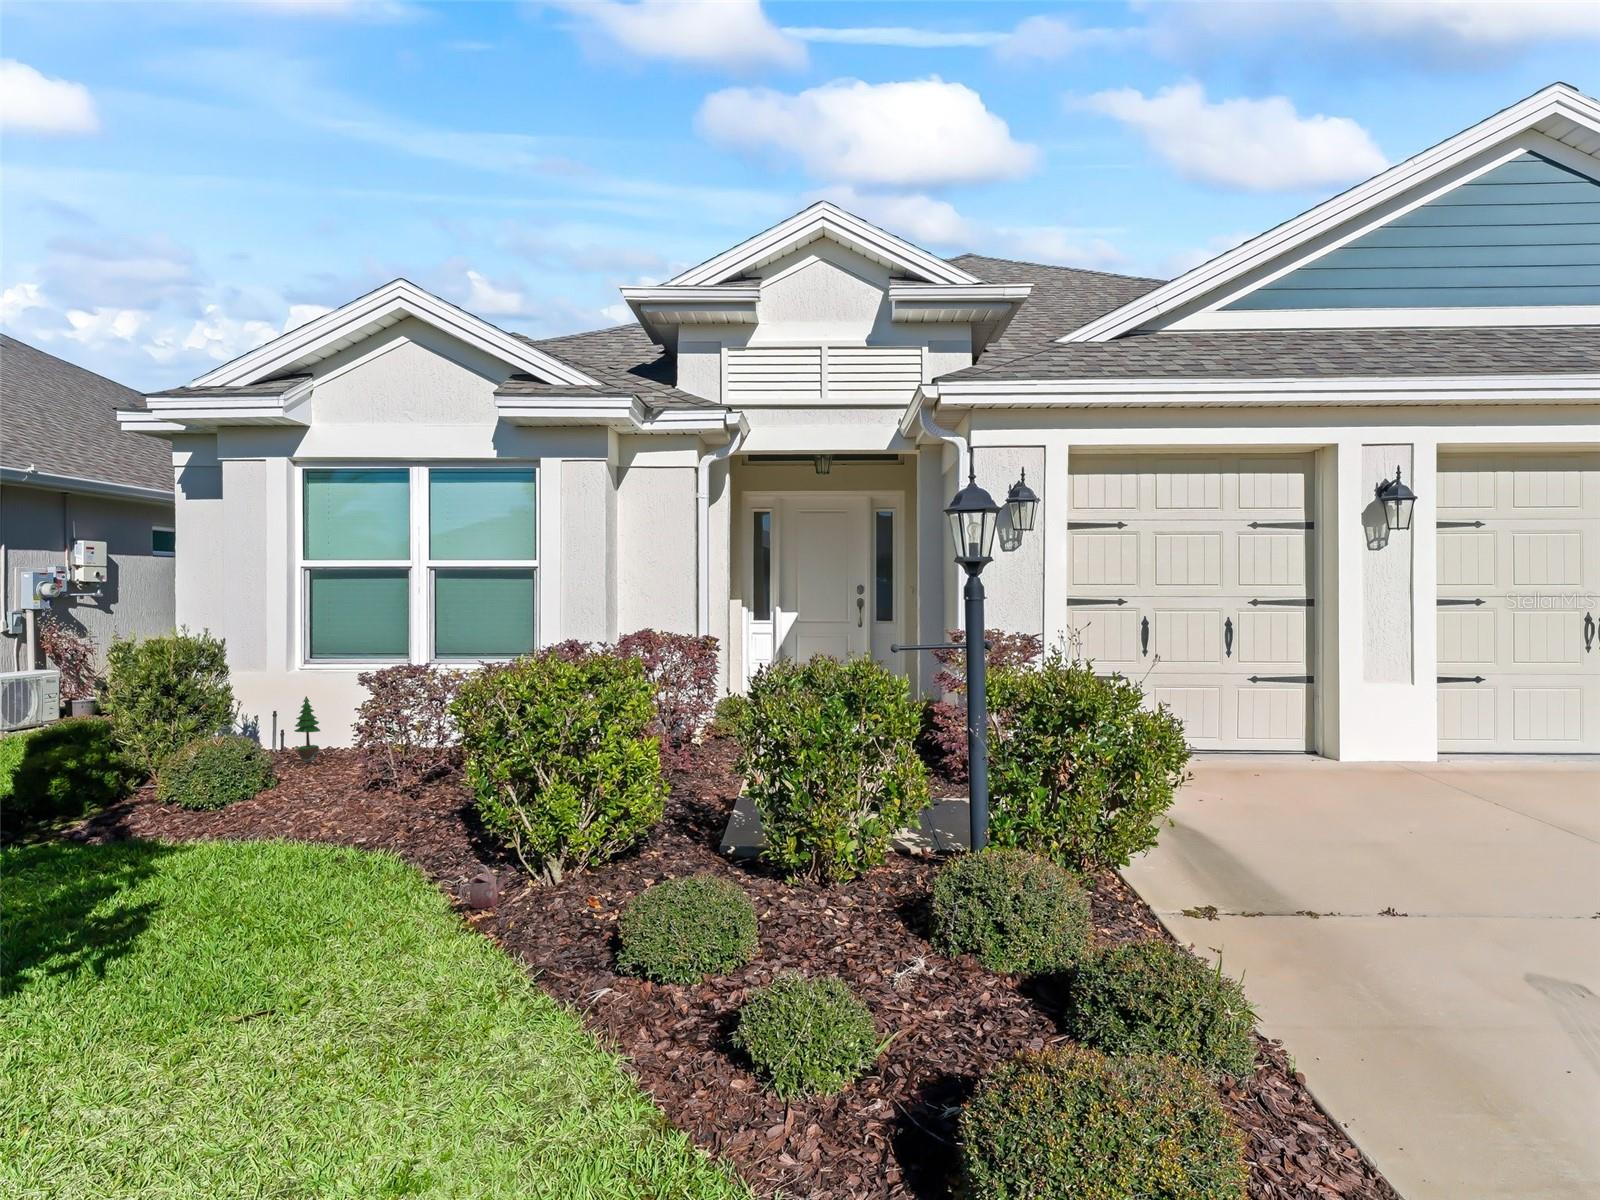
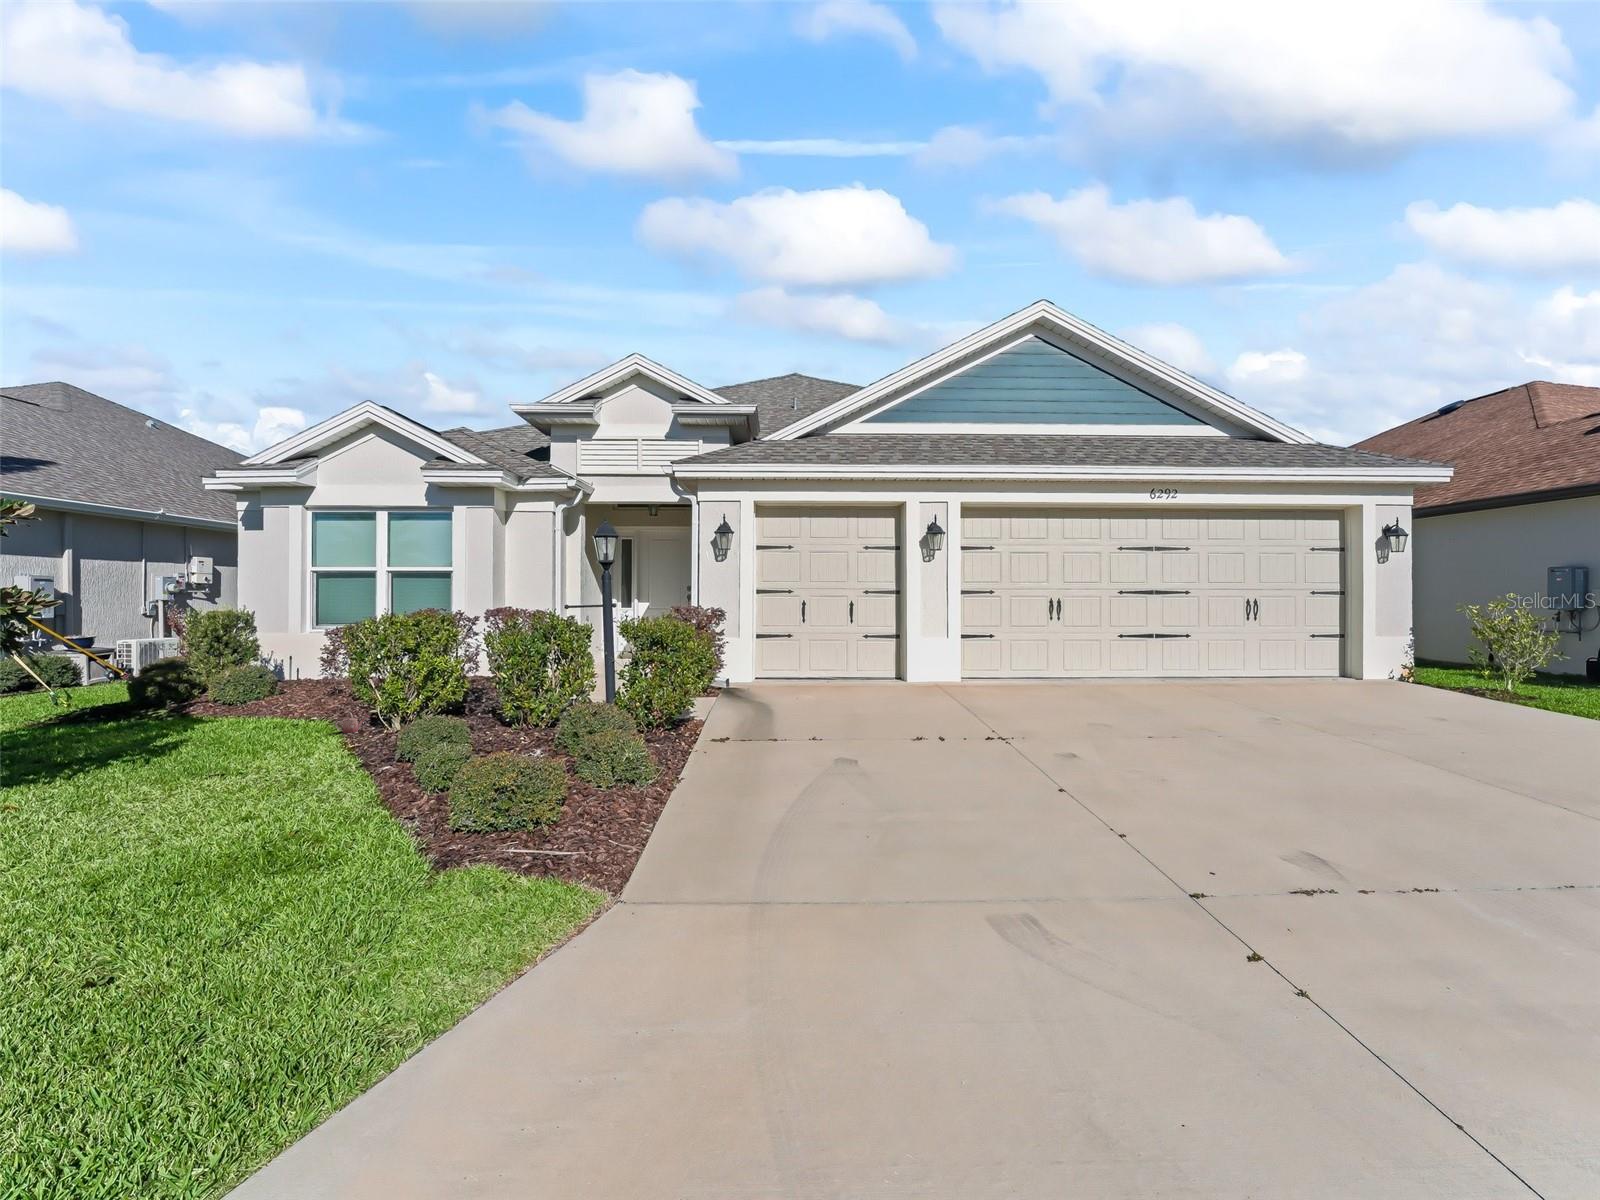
potted tree: present [294,696,320,763] -> none [301,645,319,685]

